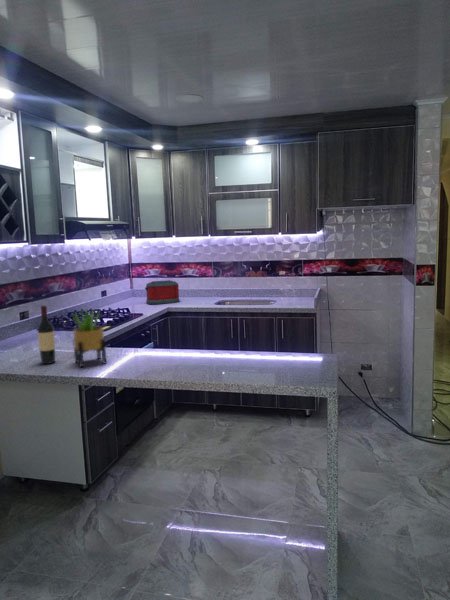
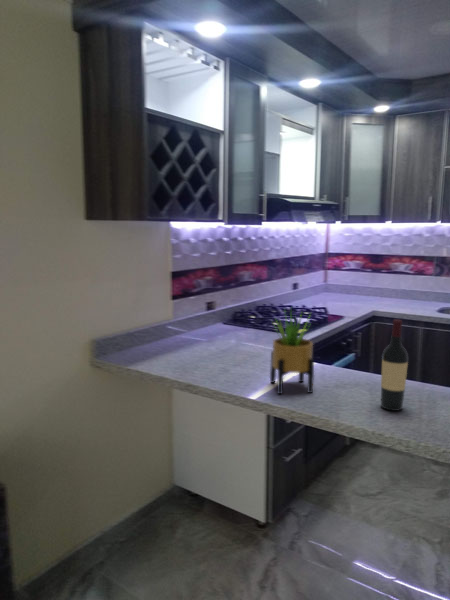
toaster: present [145,280,180,305] -> none [345,276,388,305]
wine bottle: present [38,306,55,364] -> present [381,319,408,411]

